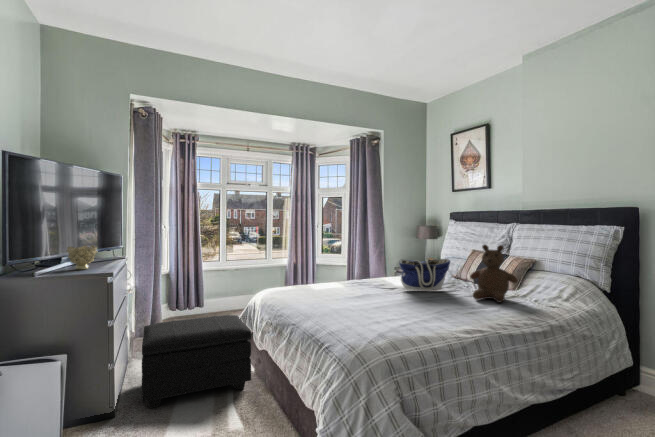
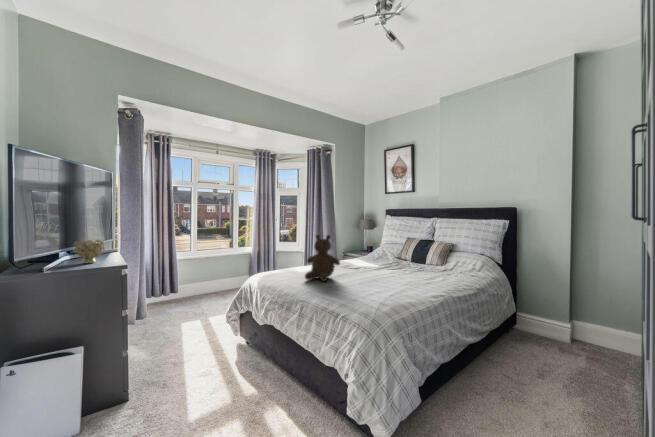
teddy bear: present [470,245,518,302] -> present [305,235,340,281]
tote bag: present [398,259,450,290] -> none [363,244,401,269]
footstool: present [142,315,251,408] -> none [145,298,250,385]

